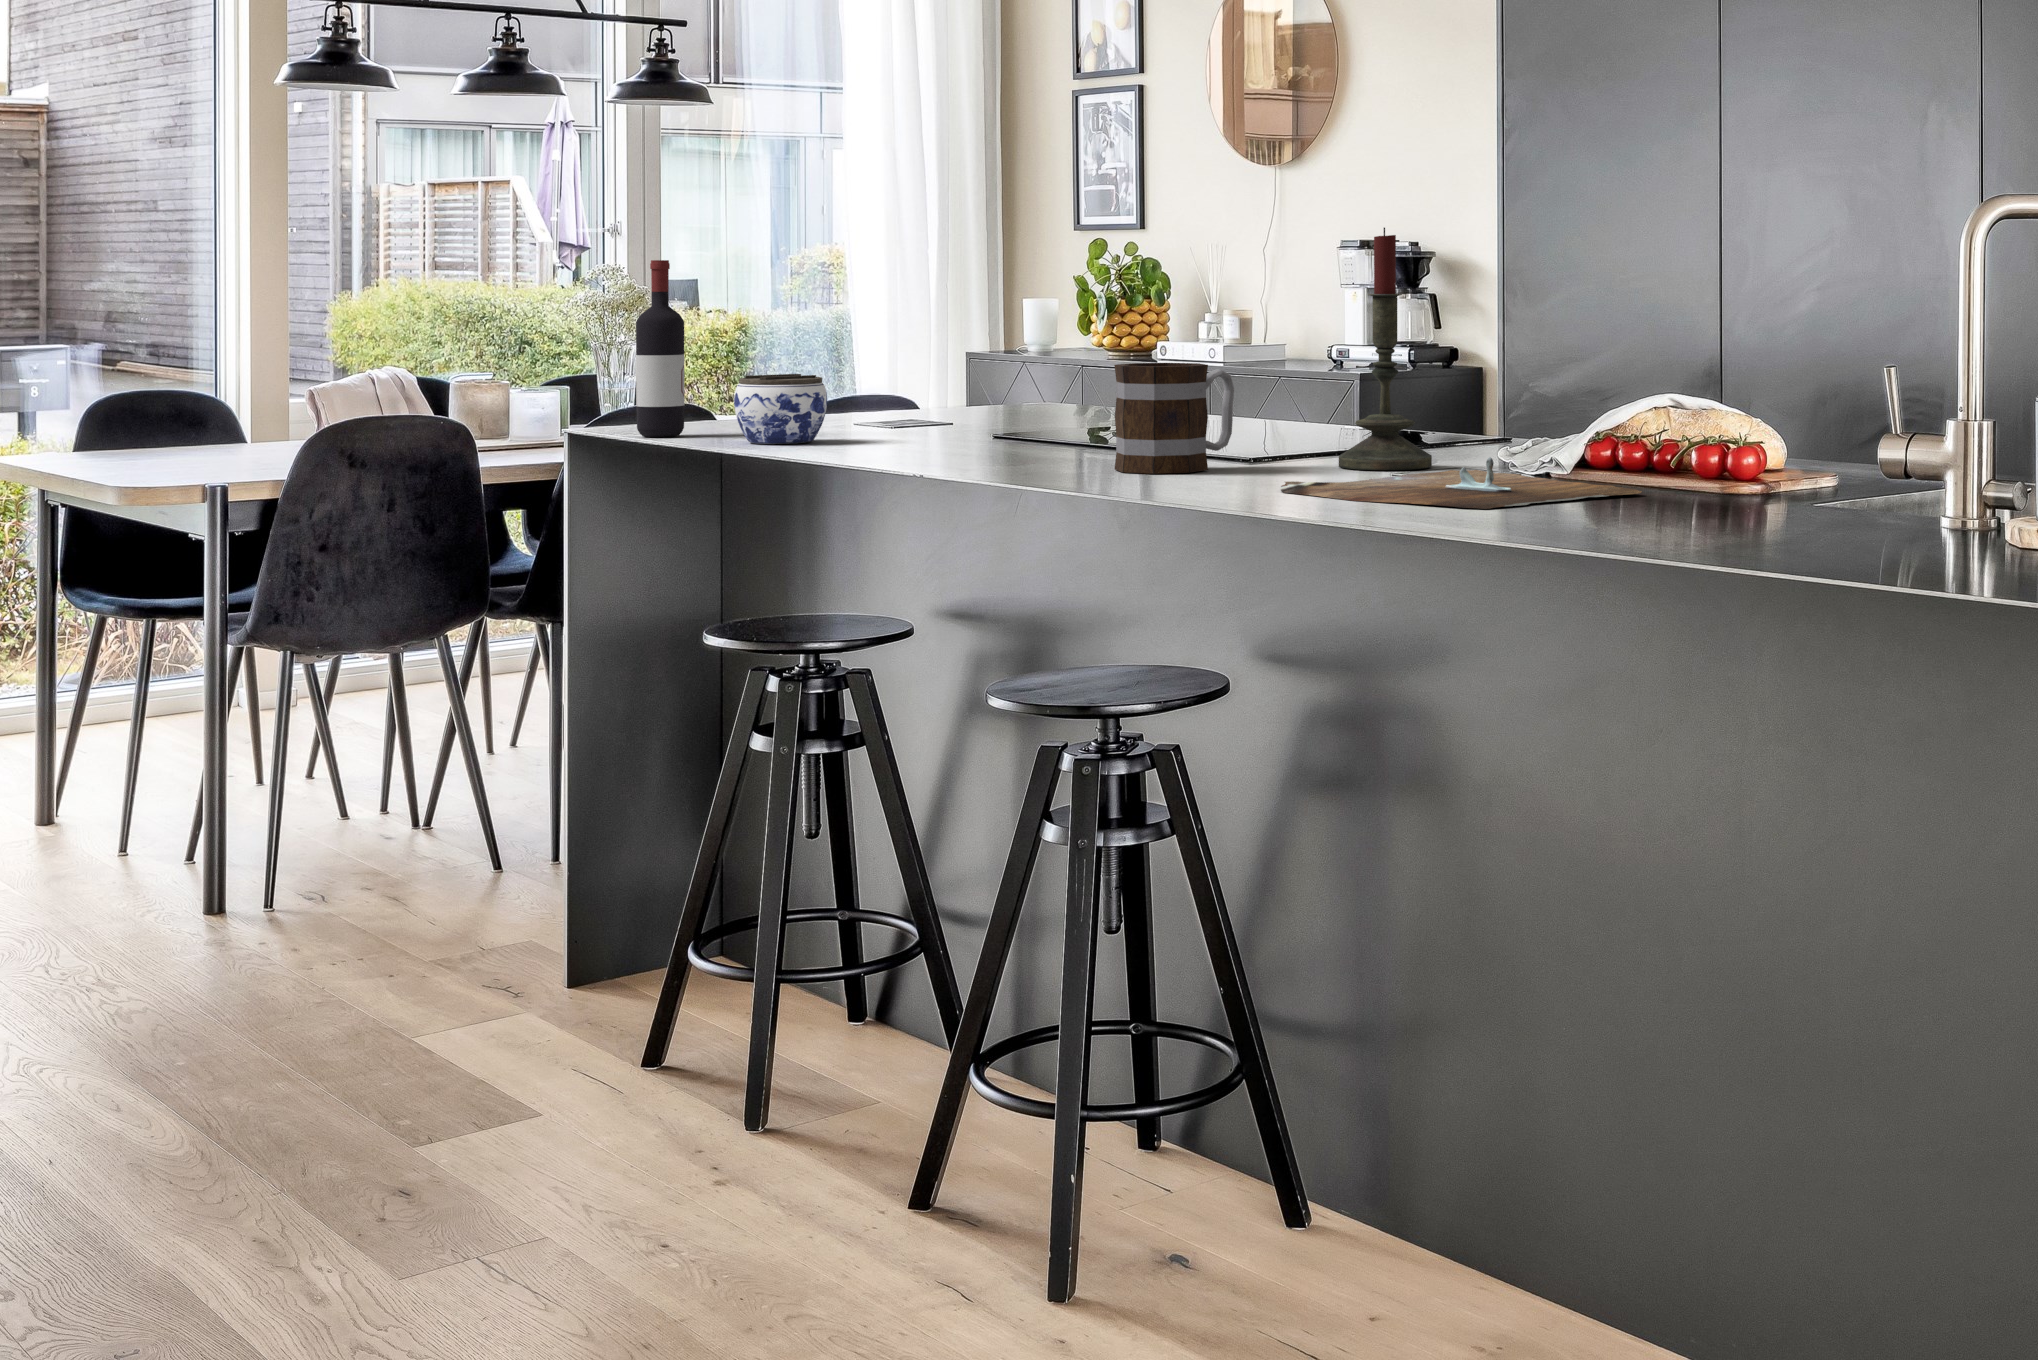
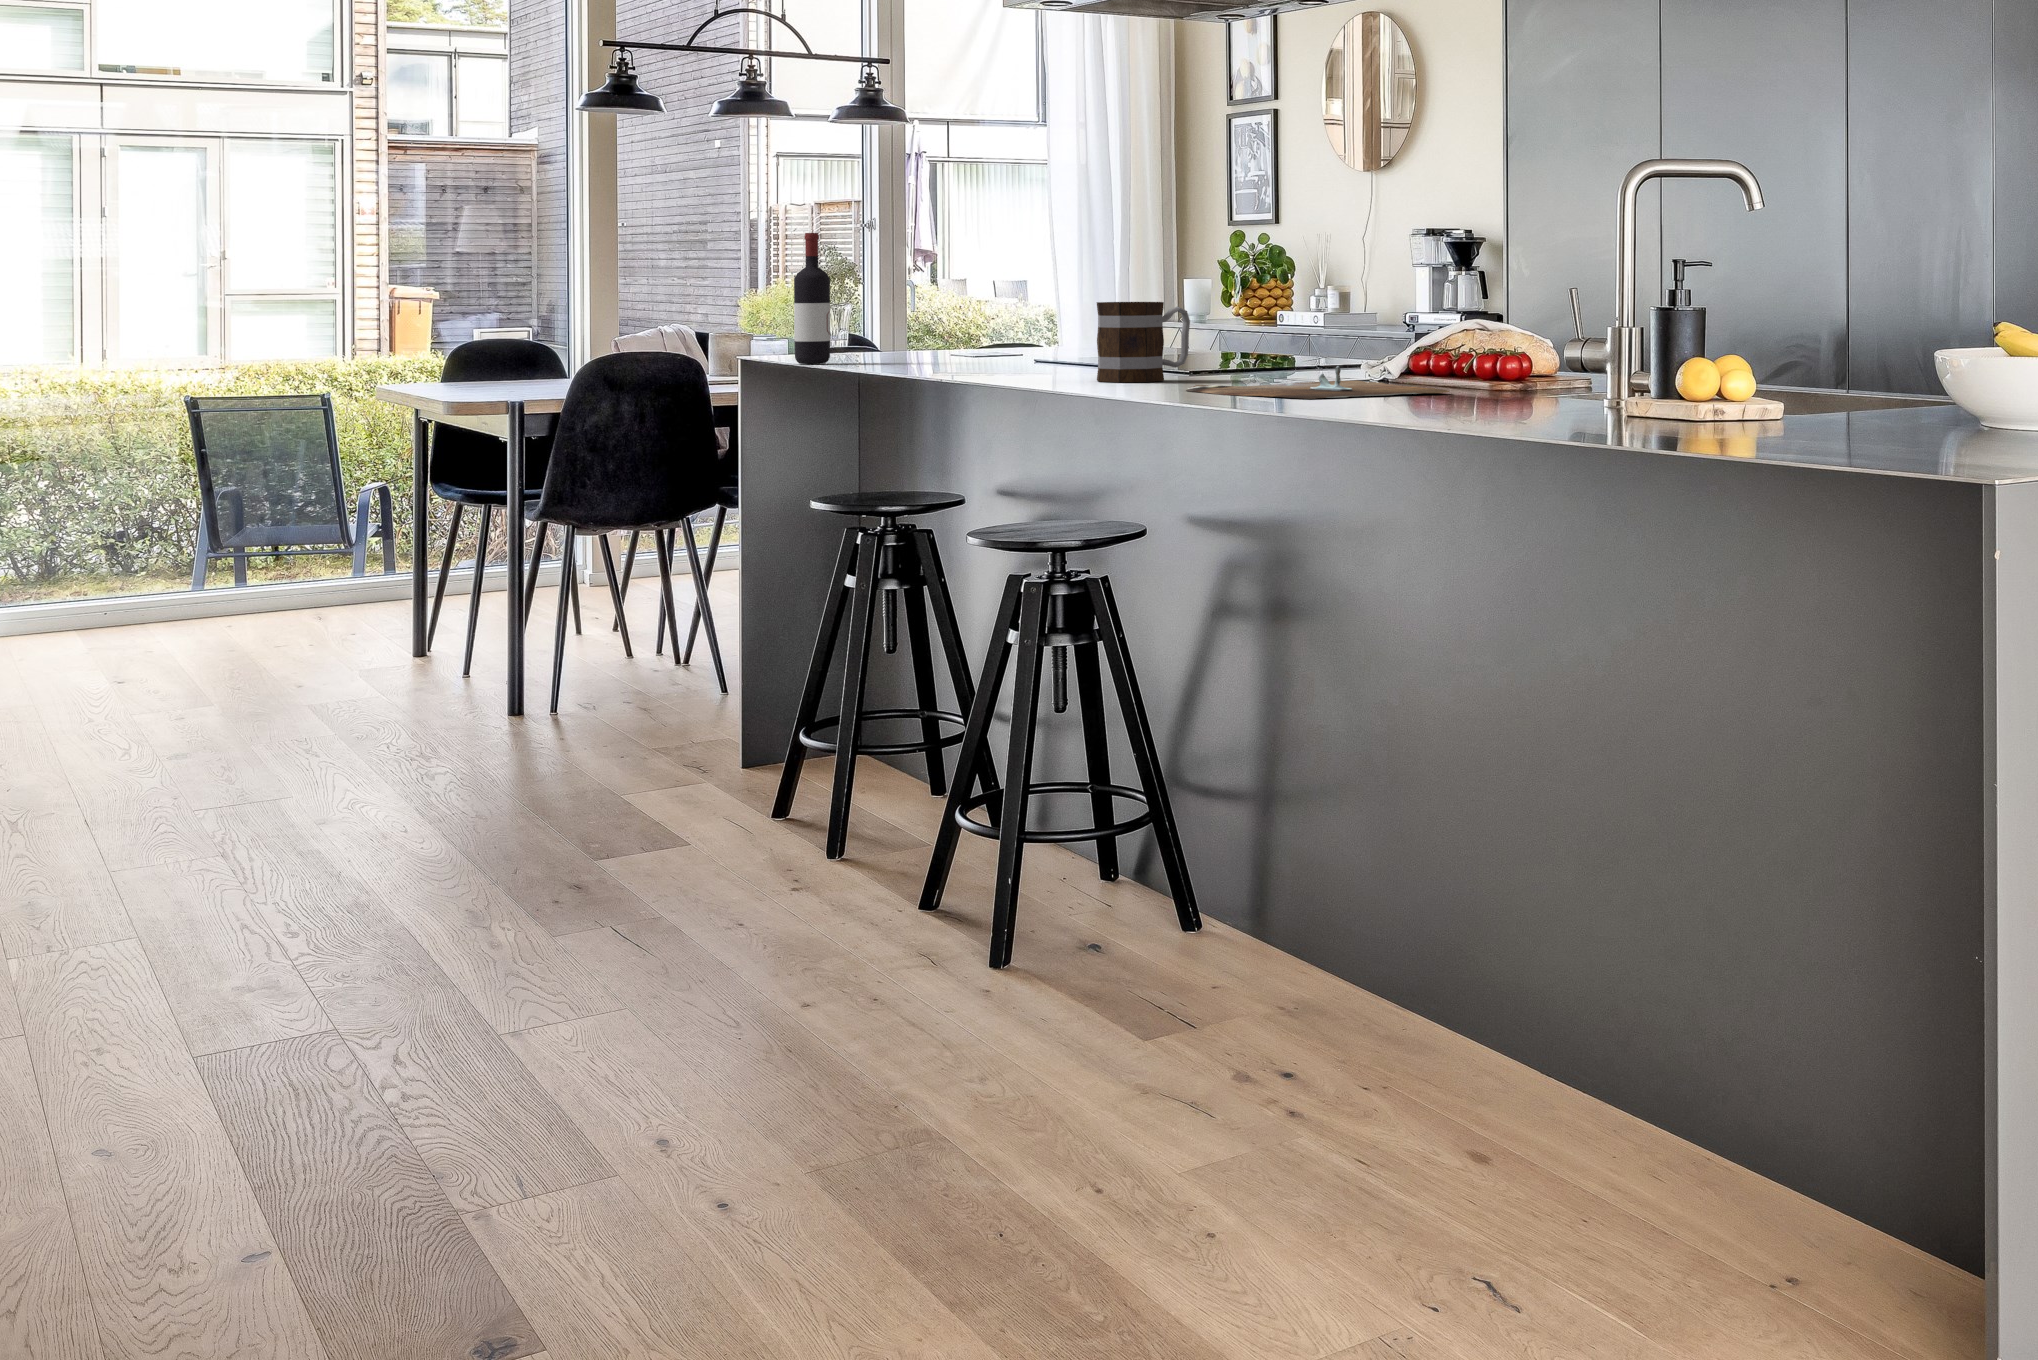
candle: present [1339,228,1432,470] -> none [1267,200,1338,382]
jar: present [734,374,827,444] -> none [857,317,926,367]

